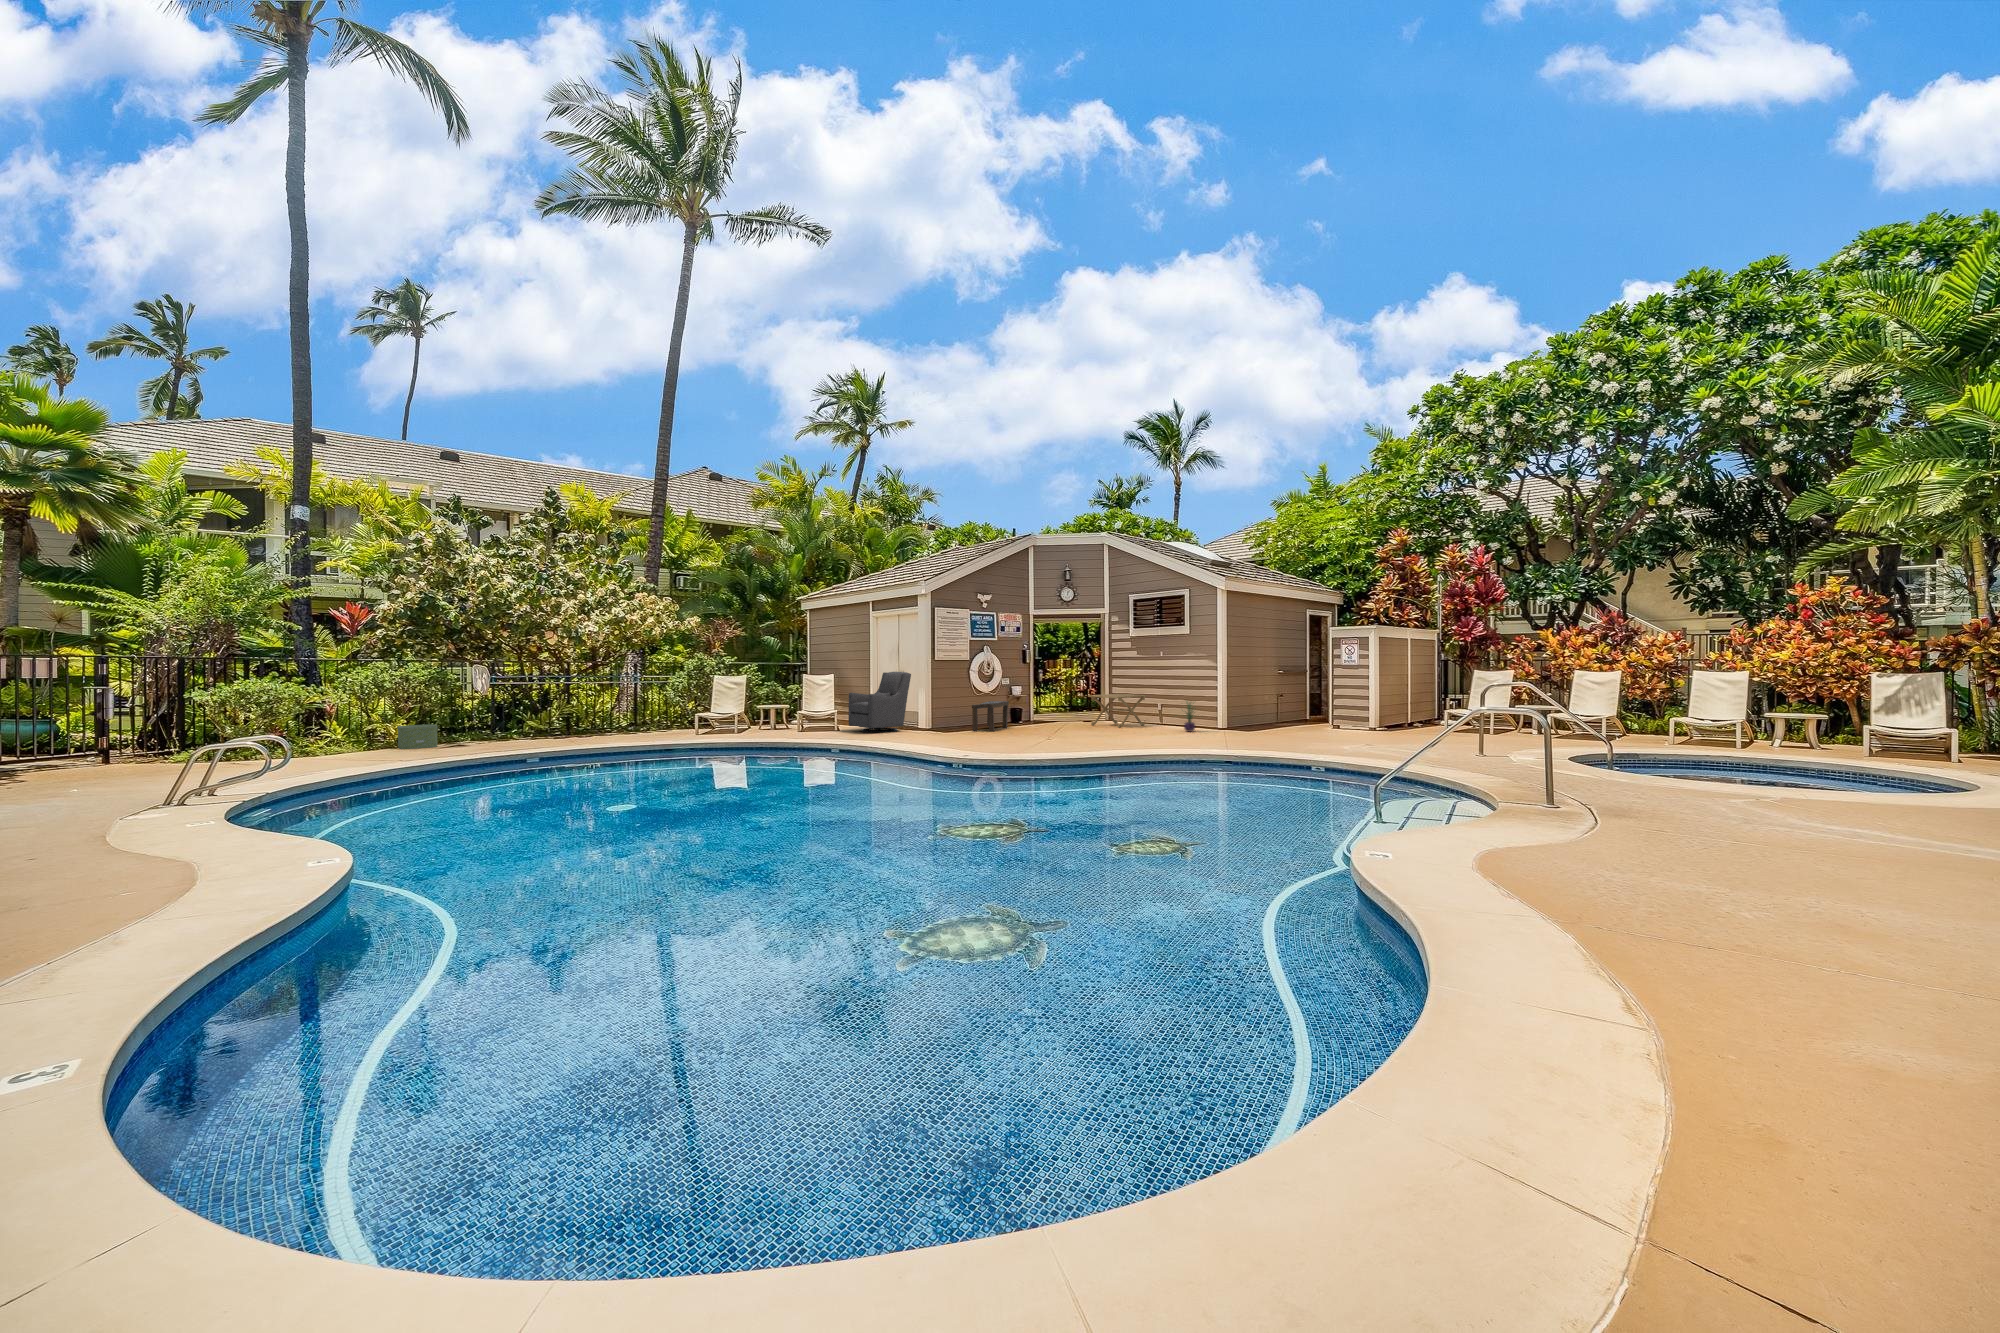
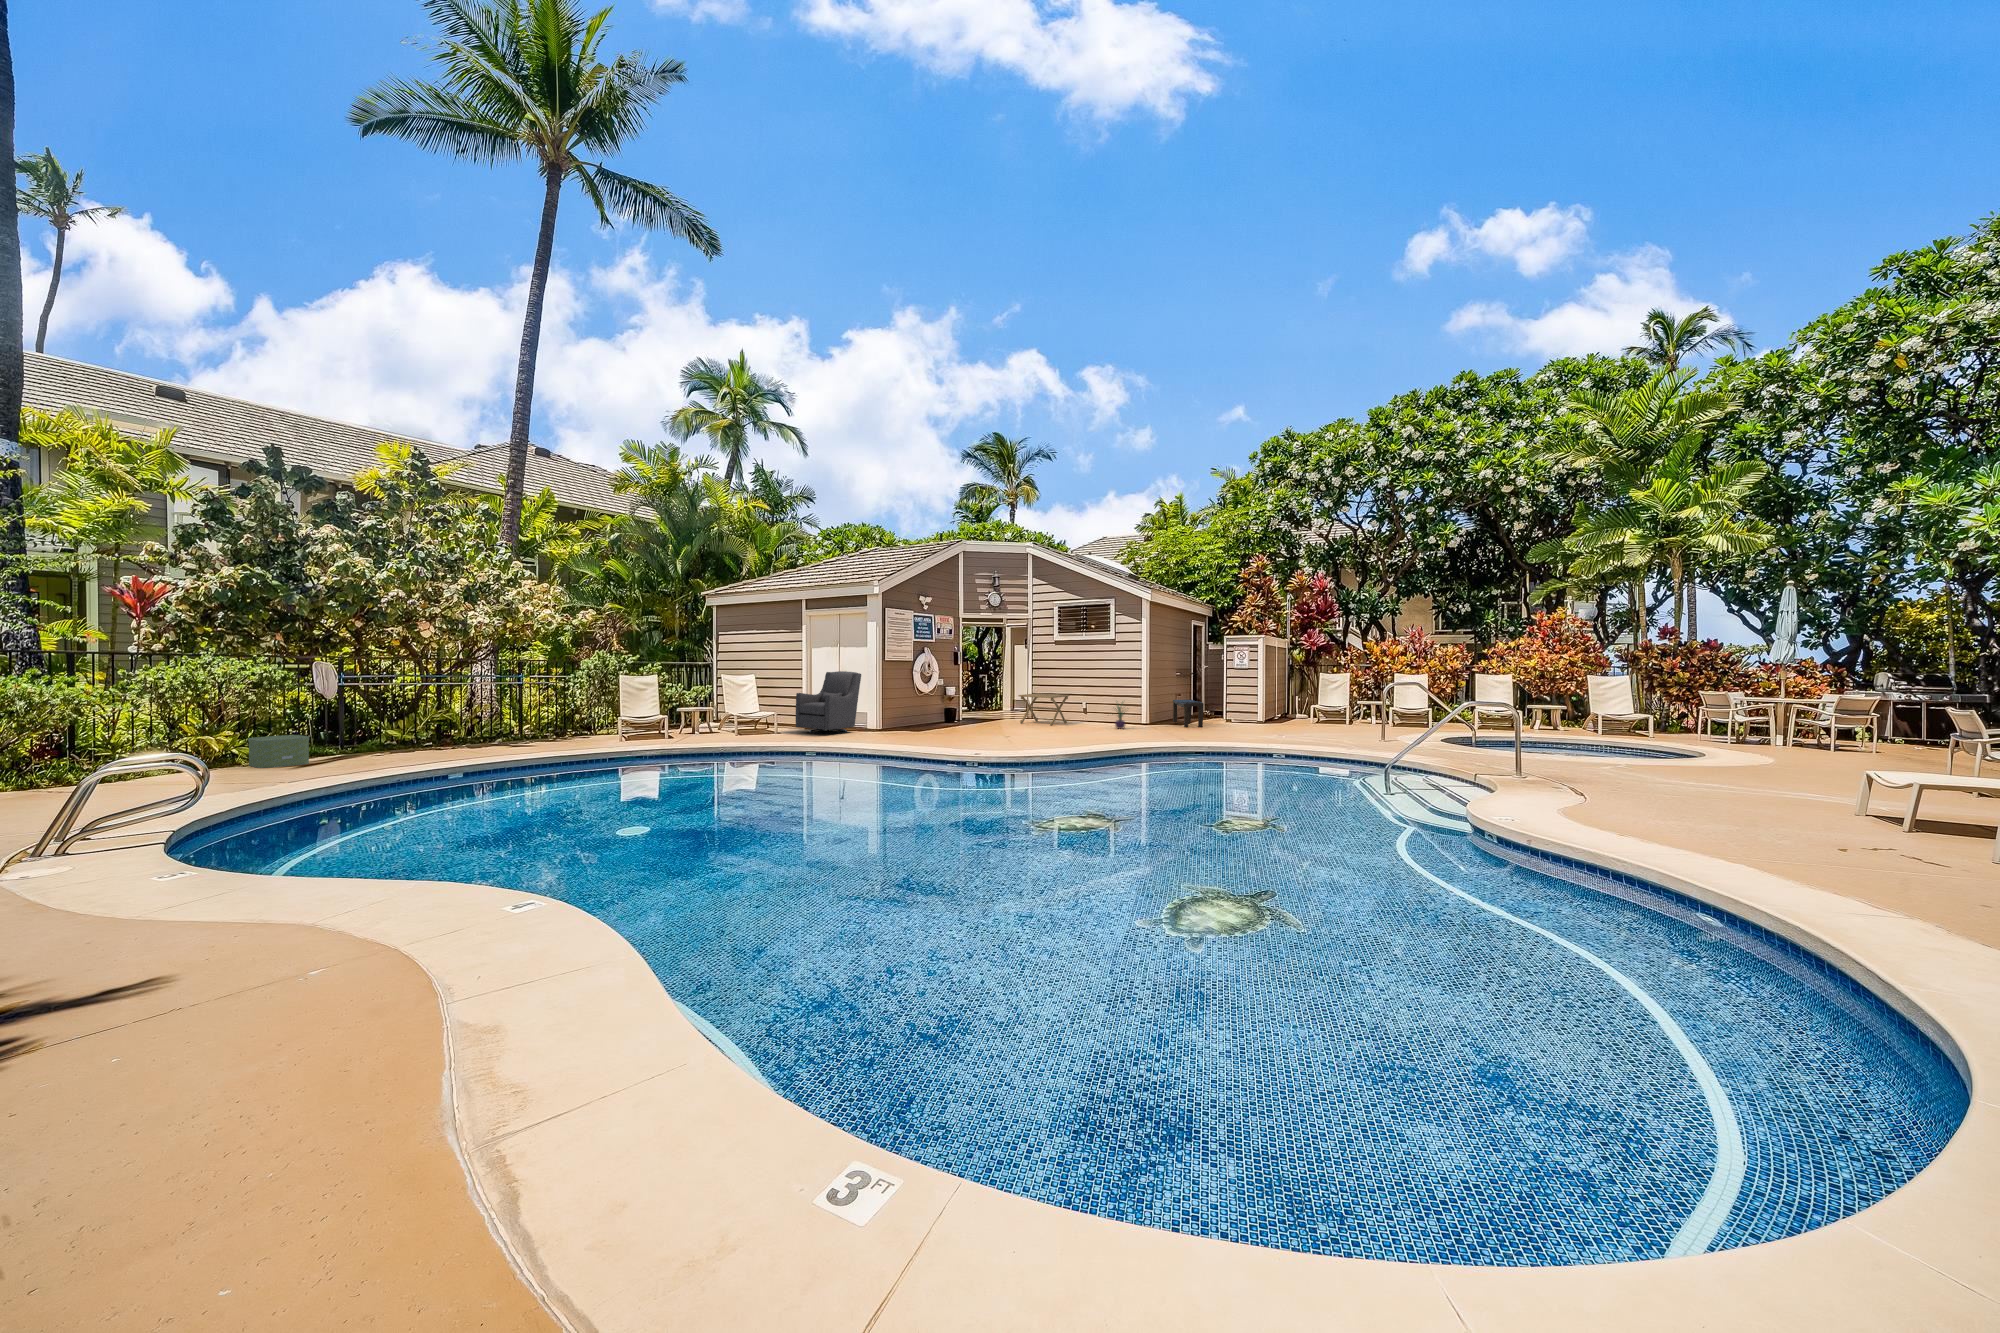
bench: present [972,701,1009,732] -> present [1173,700,1204,727]

